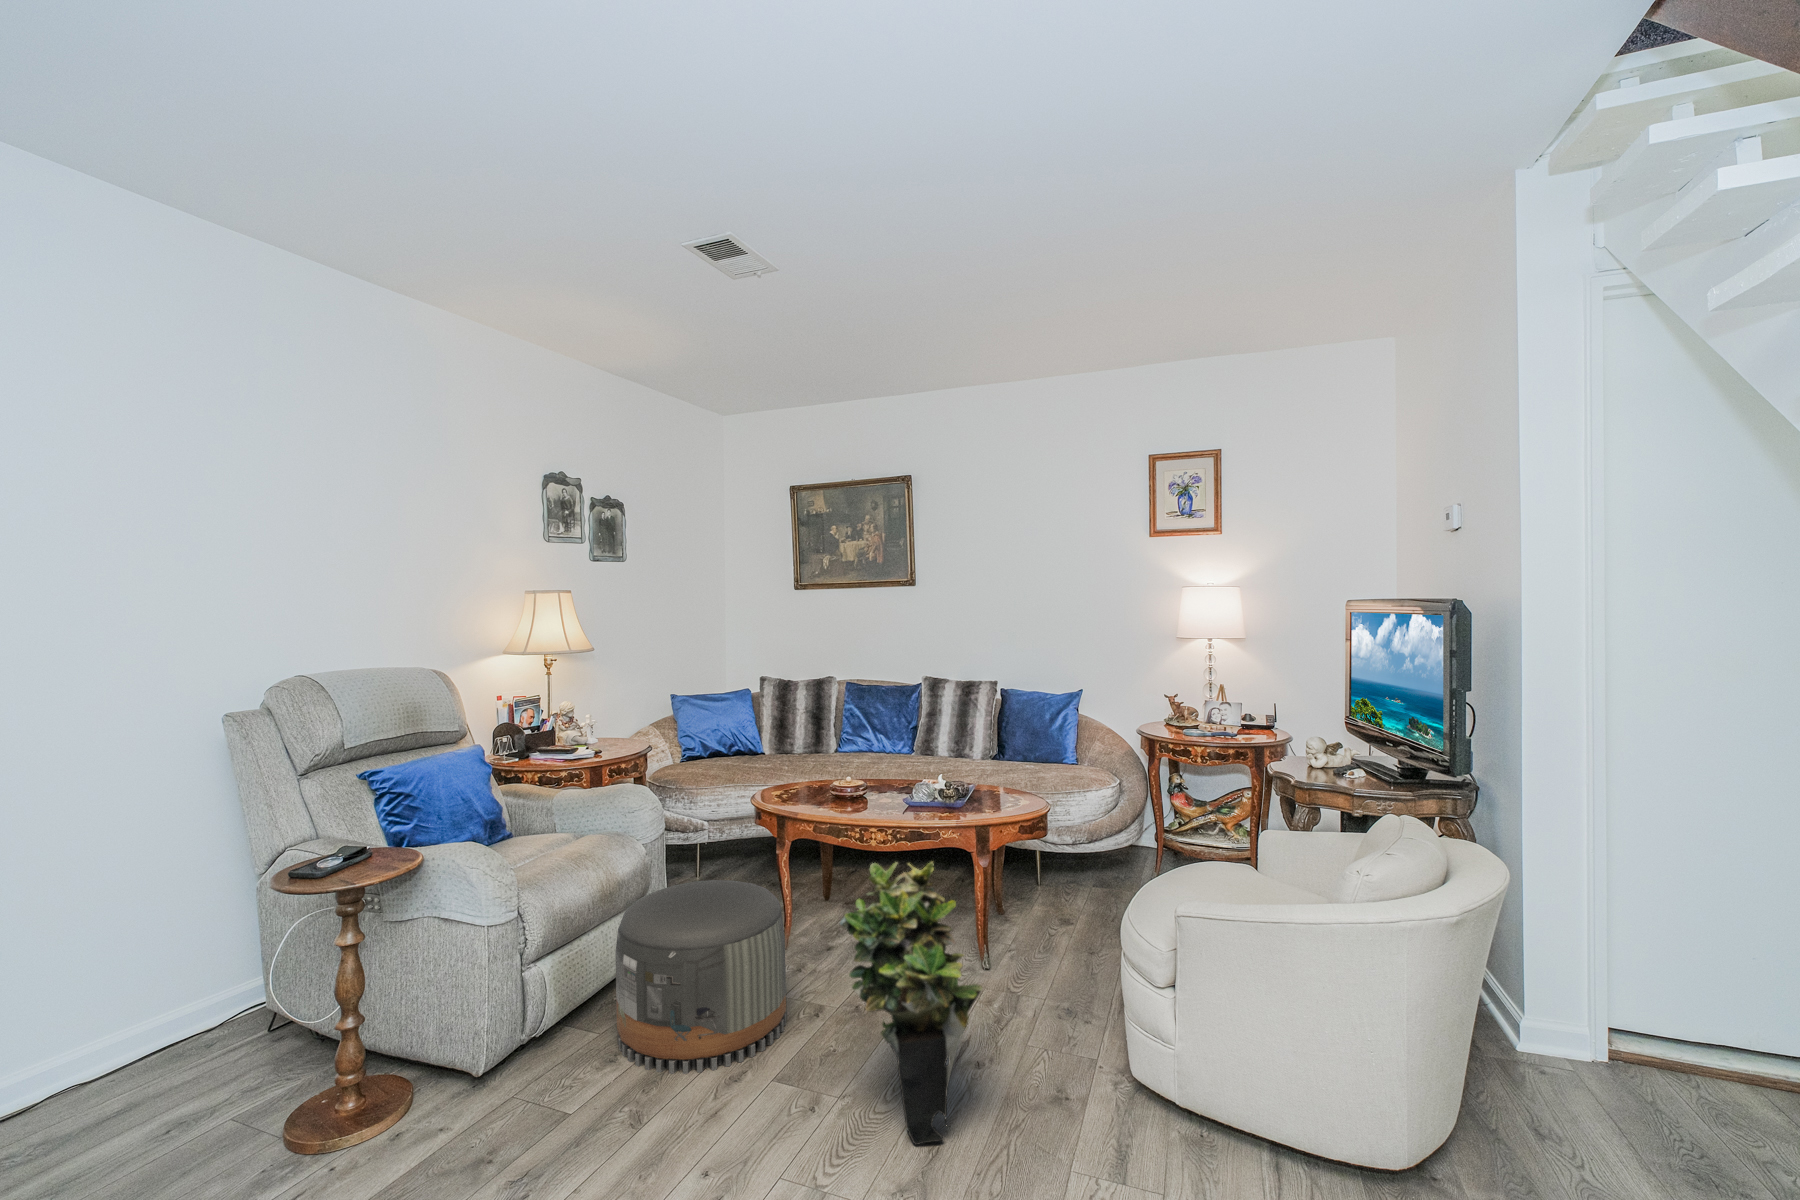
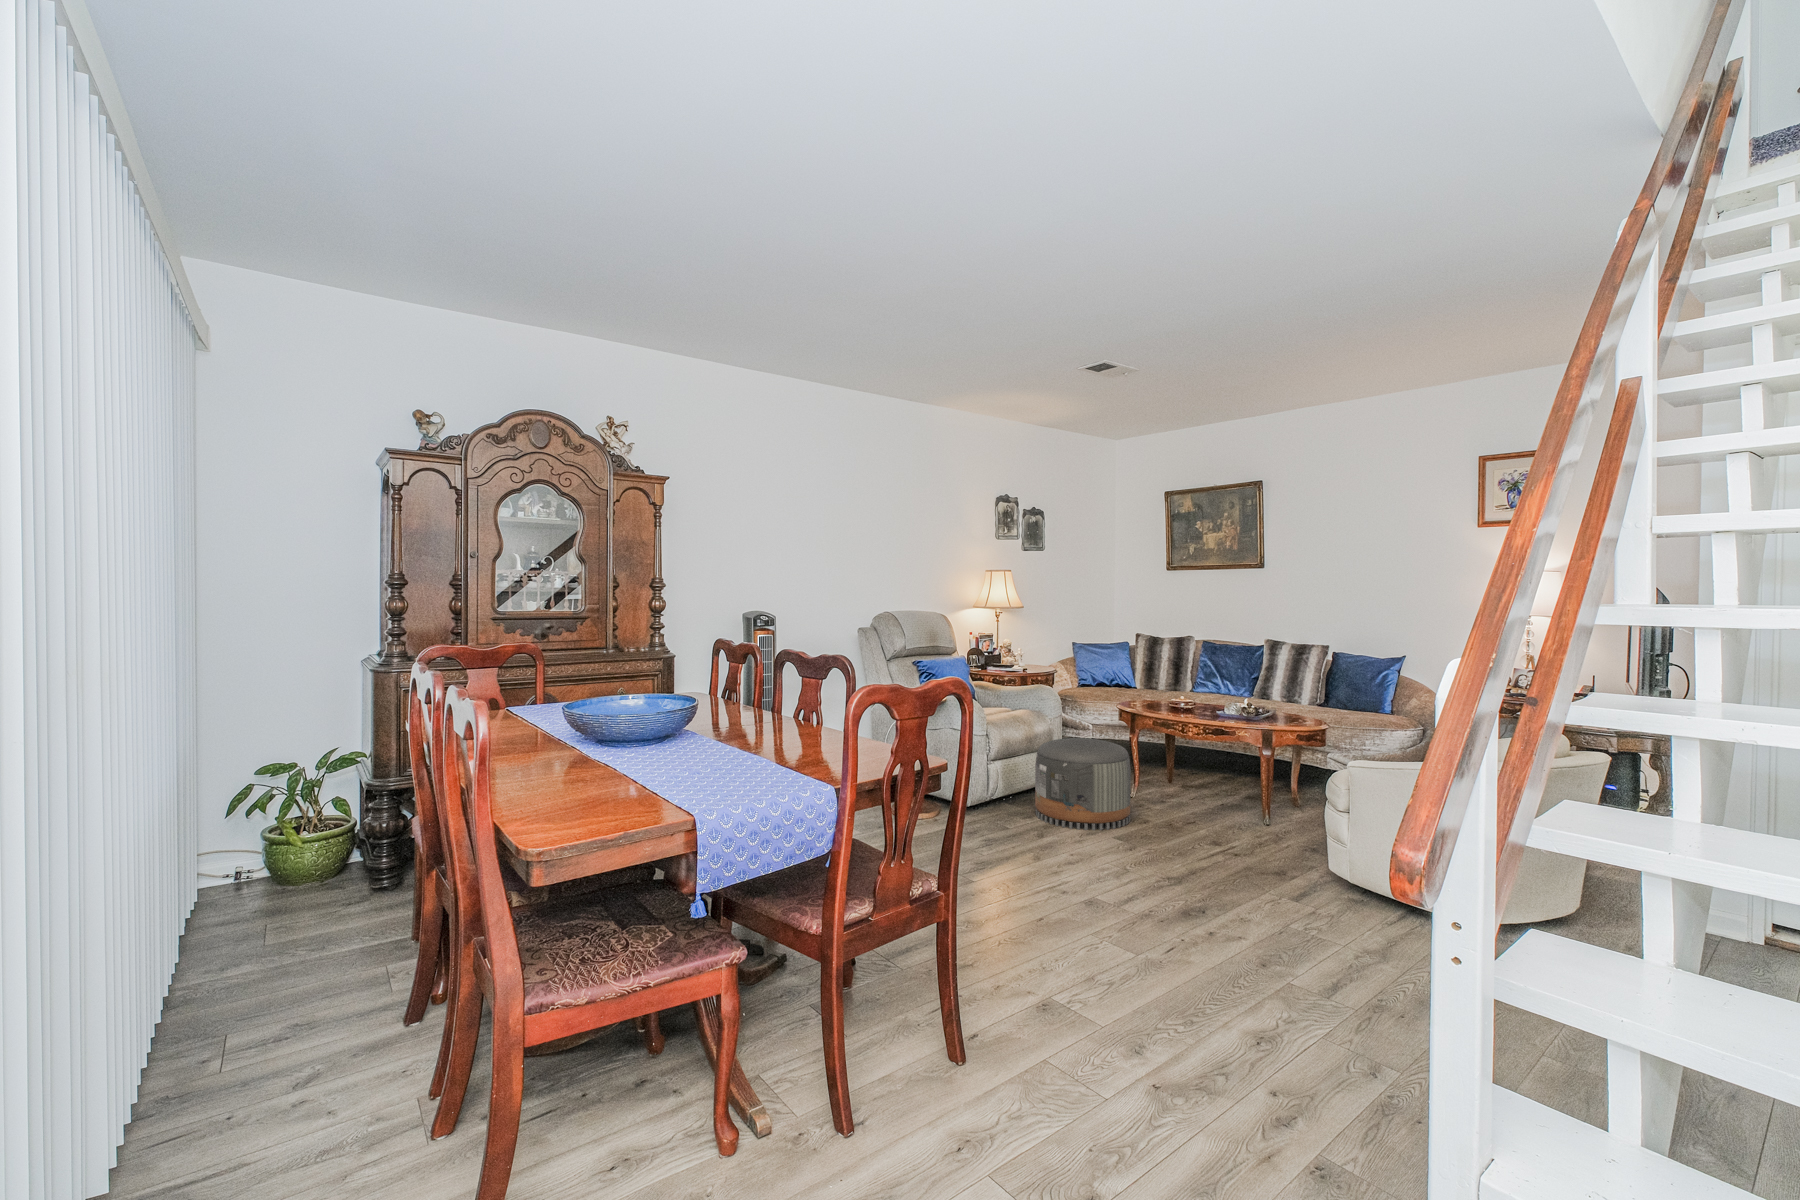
potted plant: present [840,862,983,1145] -> none [1154,725,1236,869]

